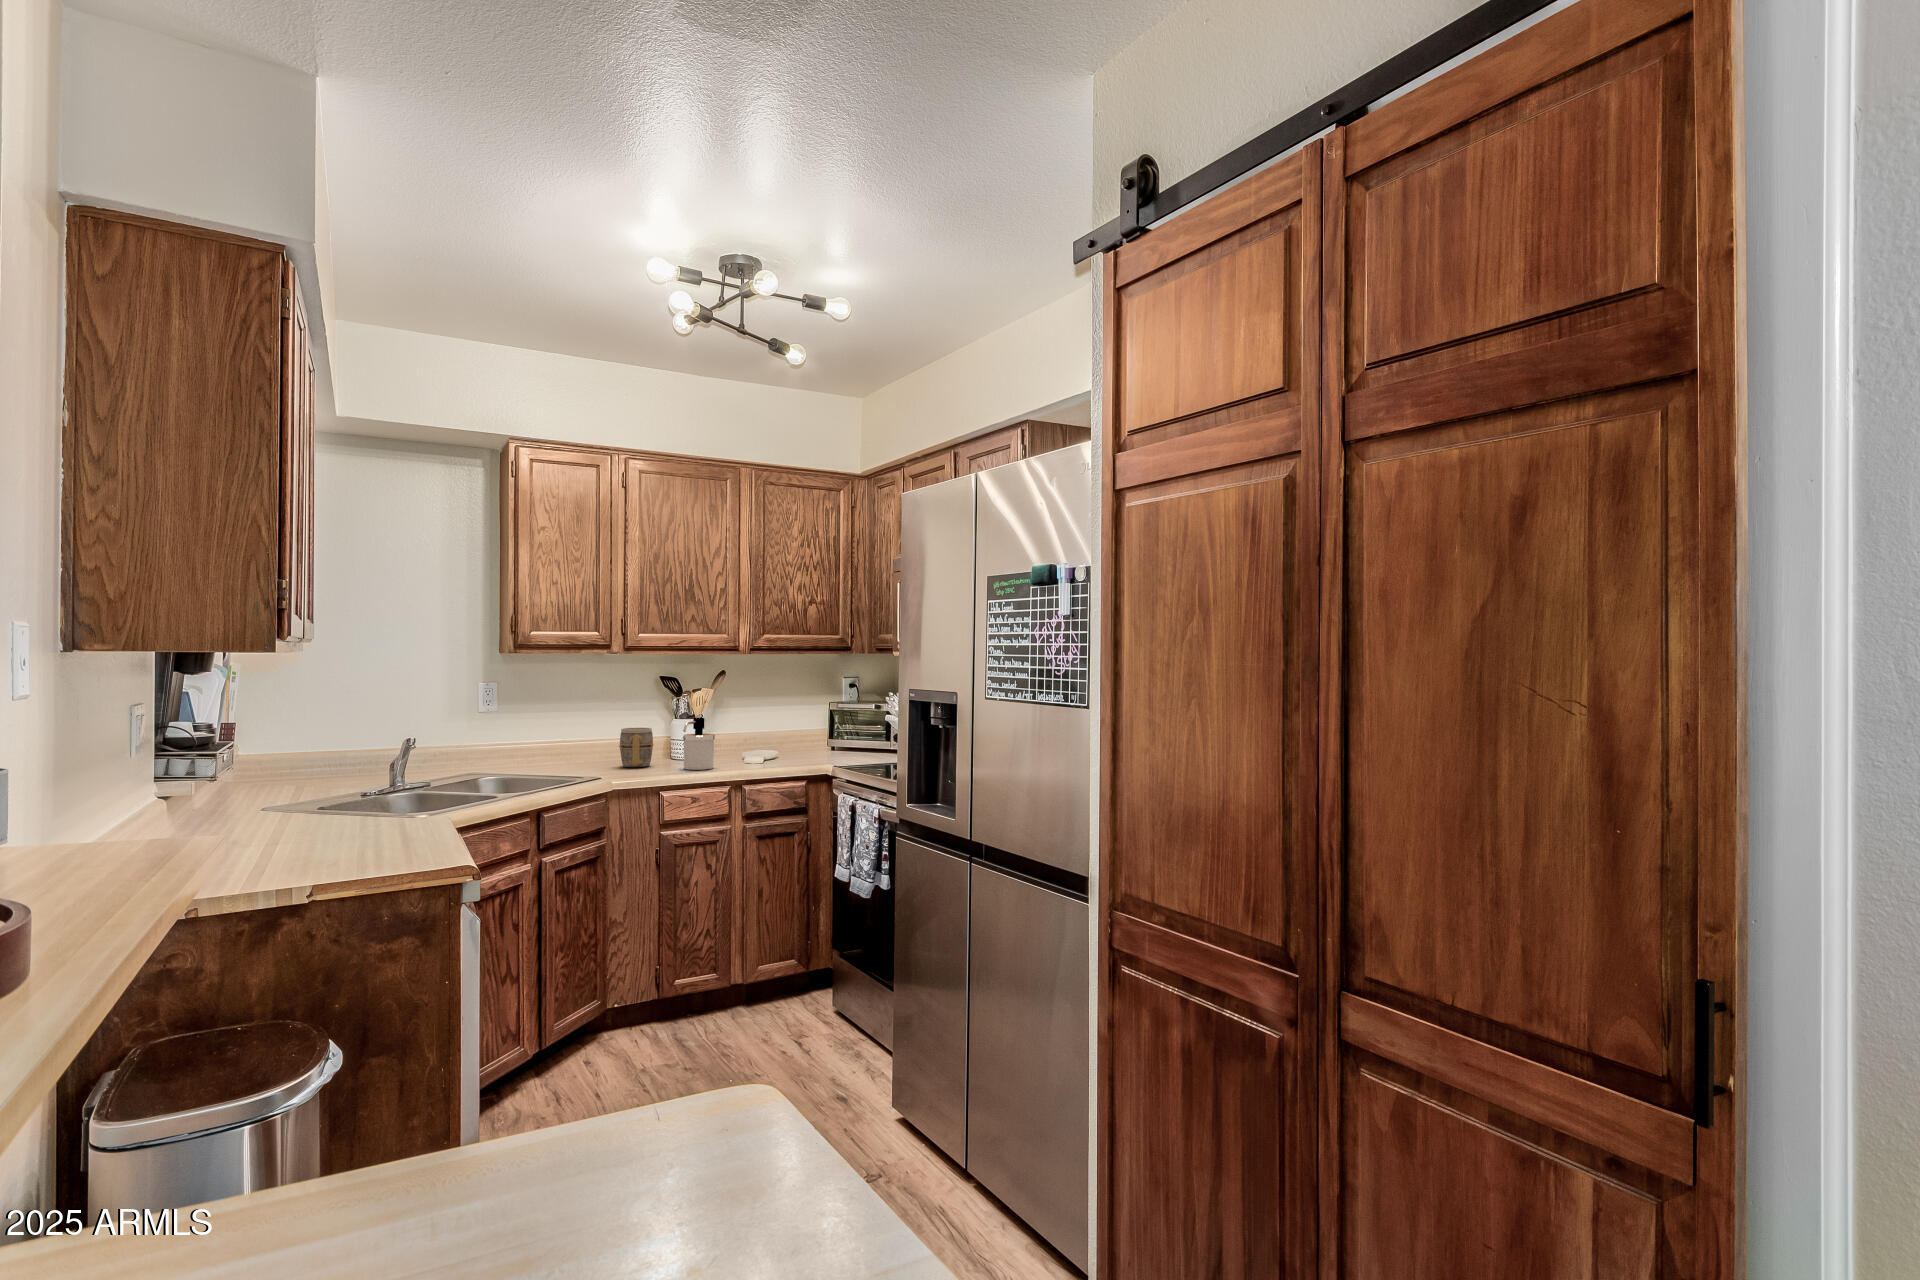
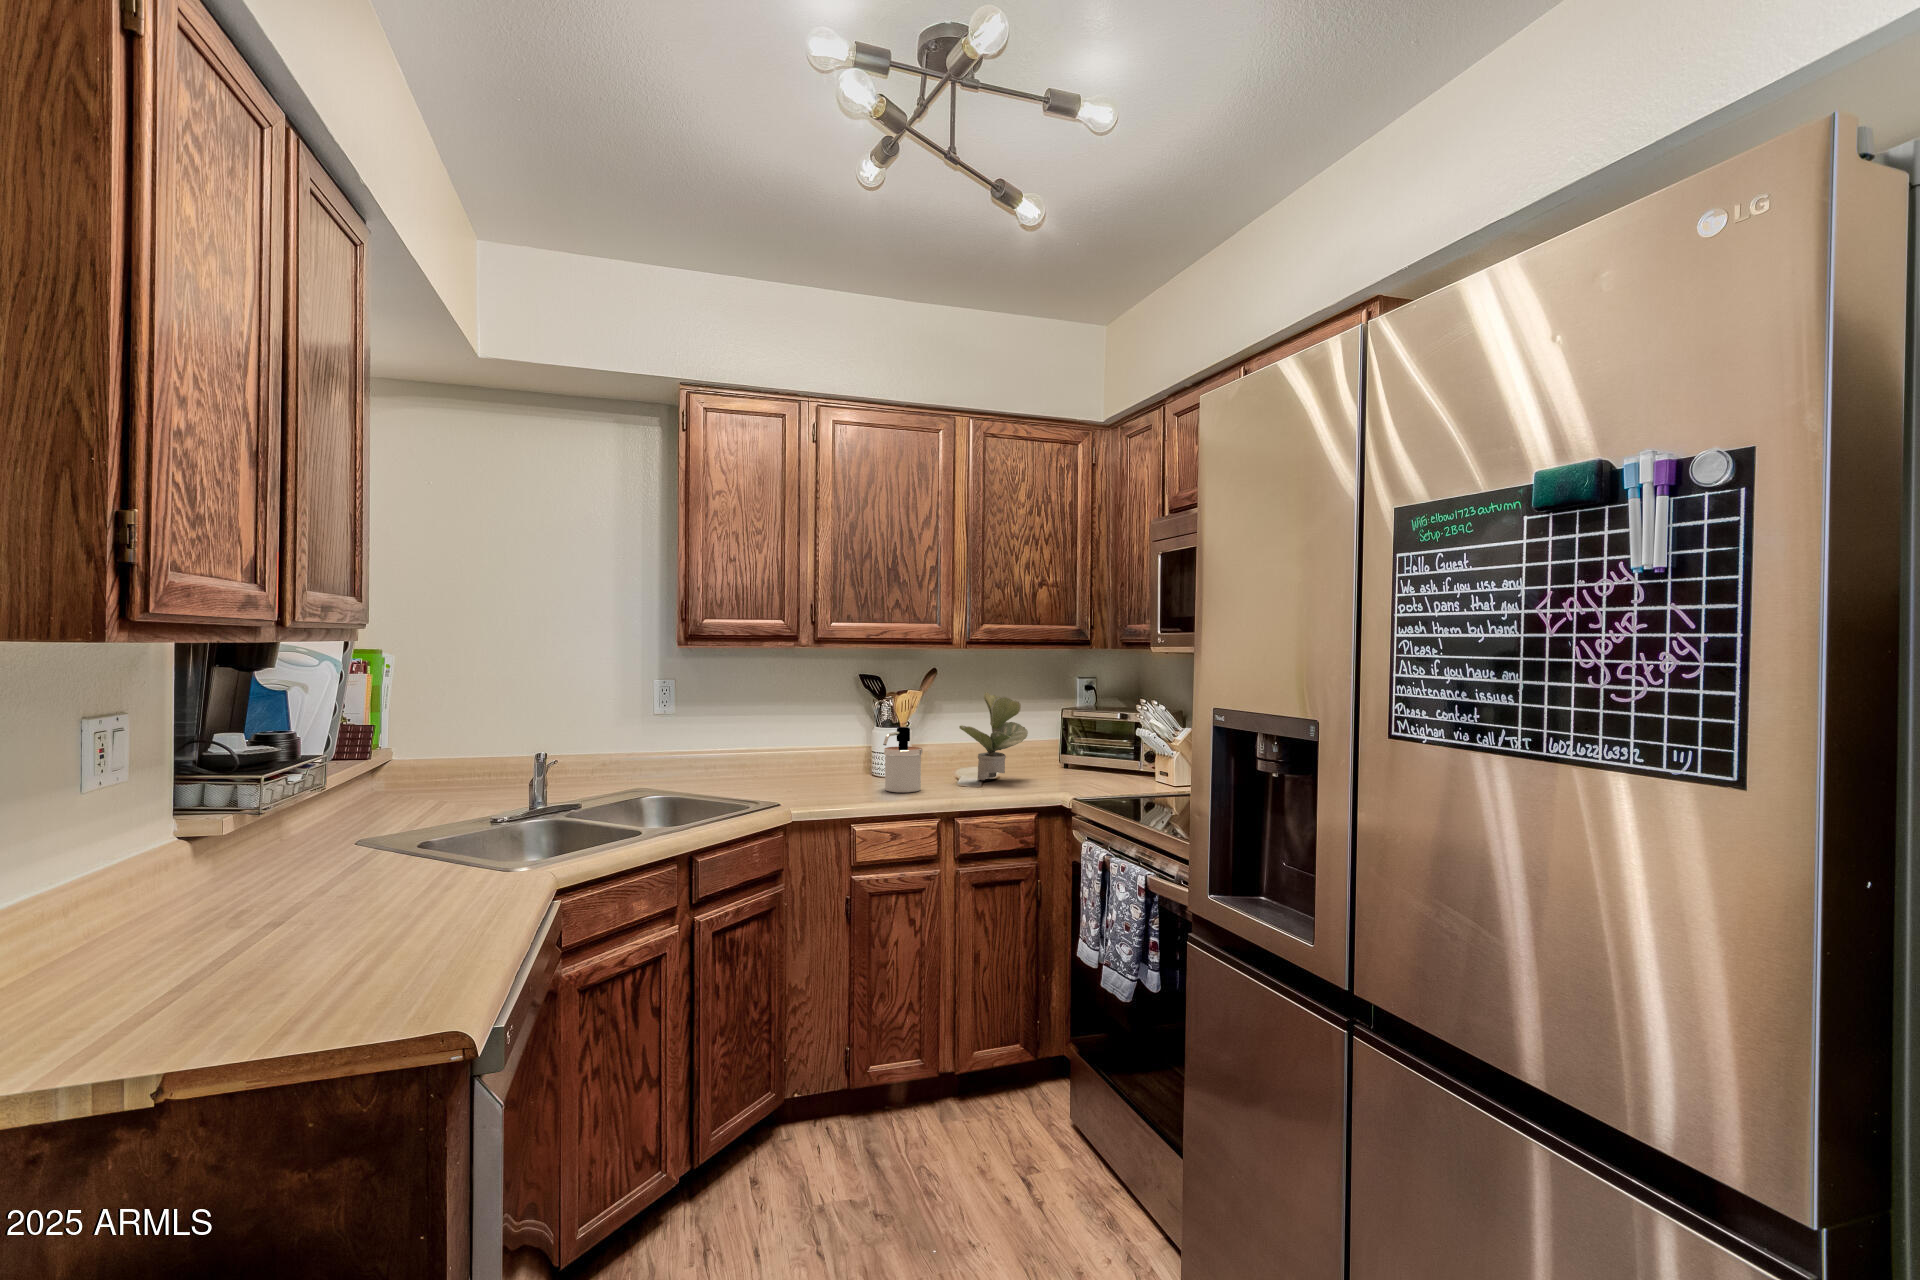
potted plant: none [745,689,801,761] -> present [959,692,1028,780]
mug: present [619,728,653,767] -> none [811,736,851,785]

